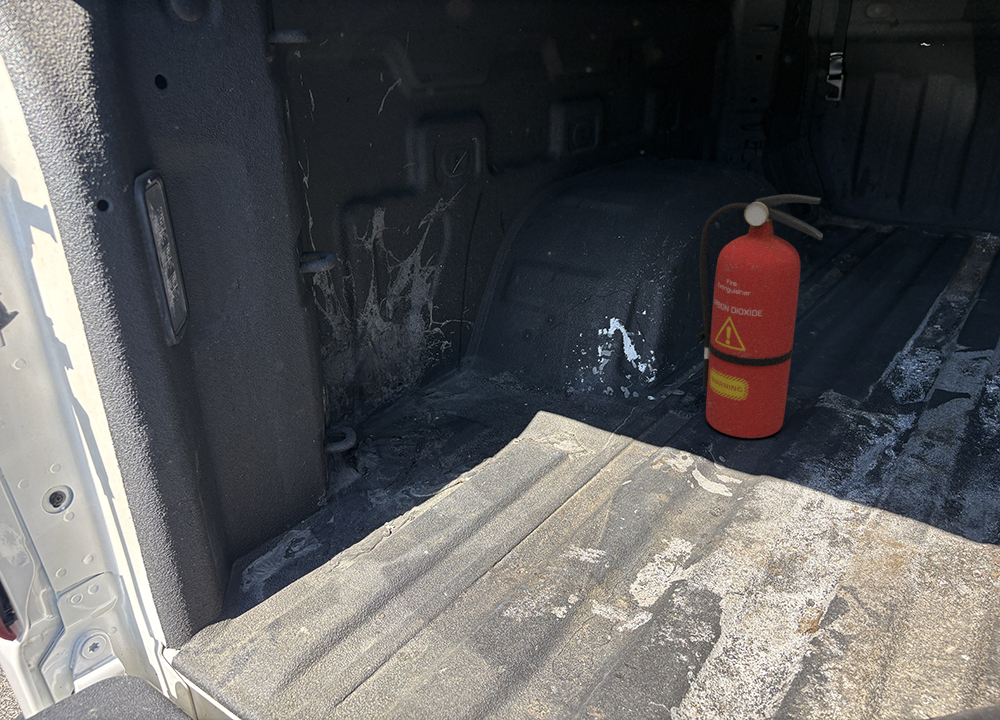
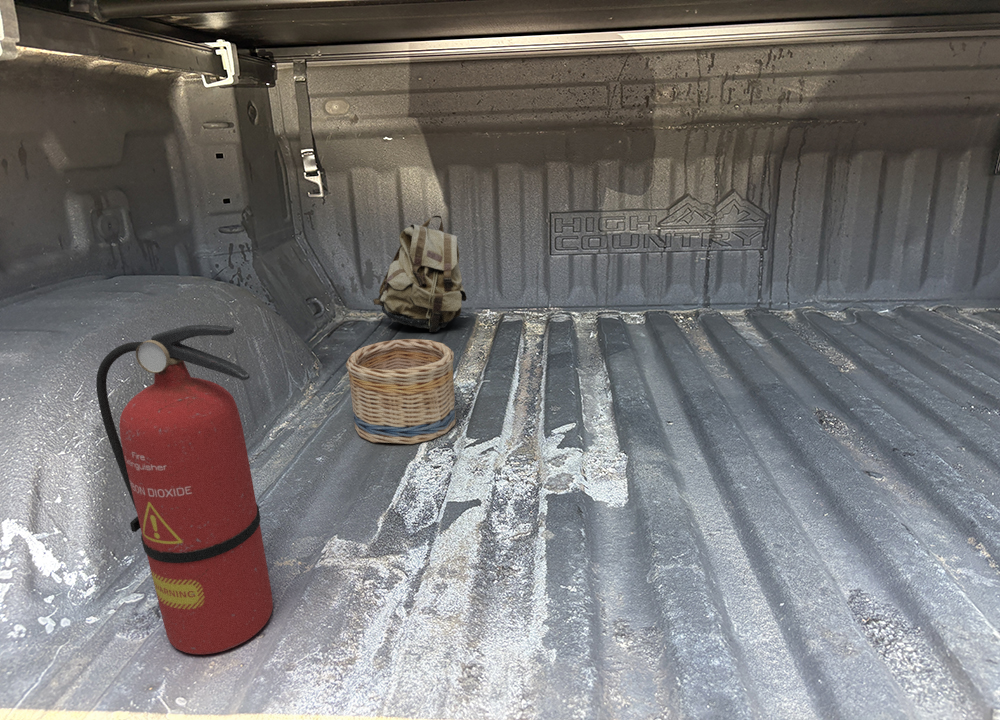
backpack: none [857,121,974,246] -> present [373,215,467,332]
basket: none [840,242,961,339] -> present [346,339,456,444]

